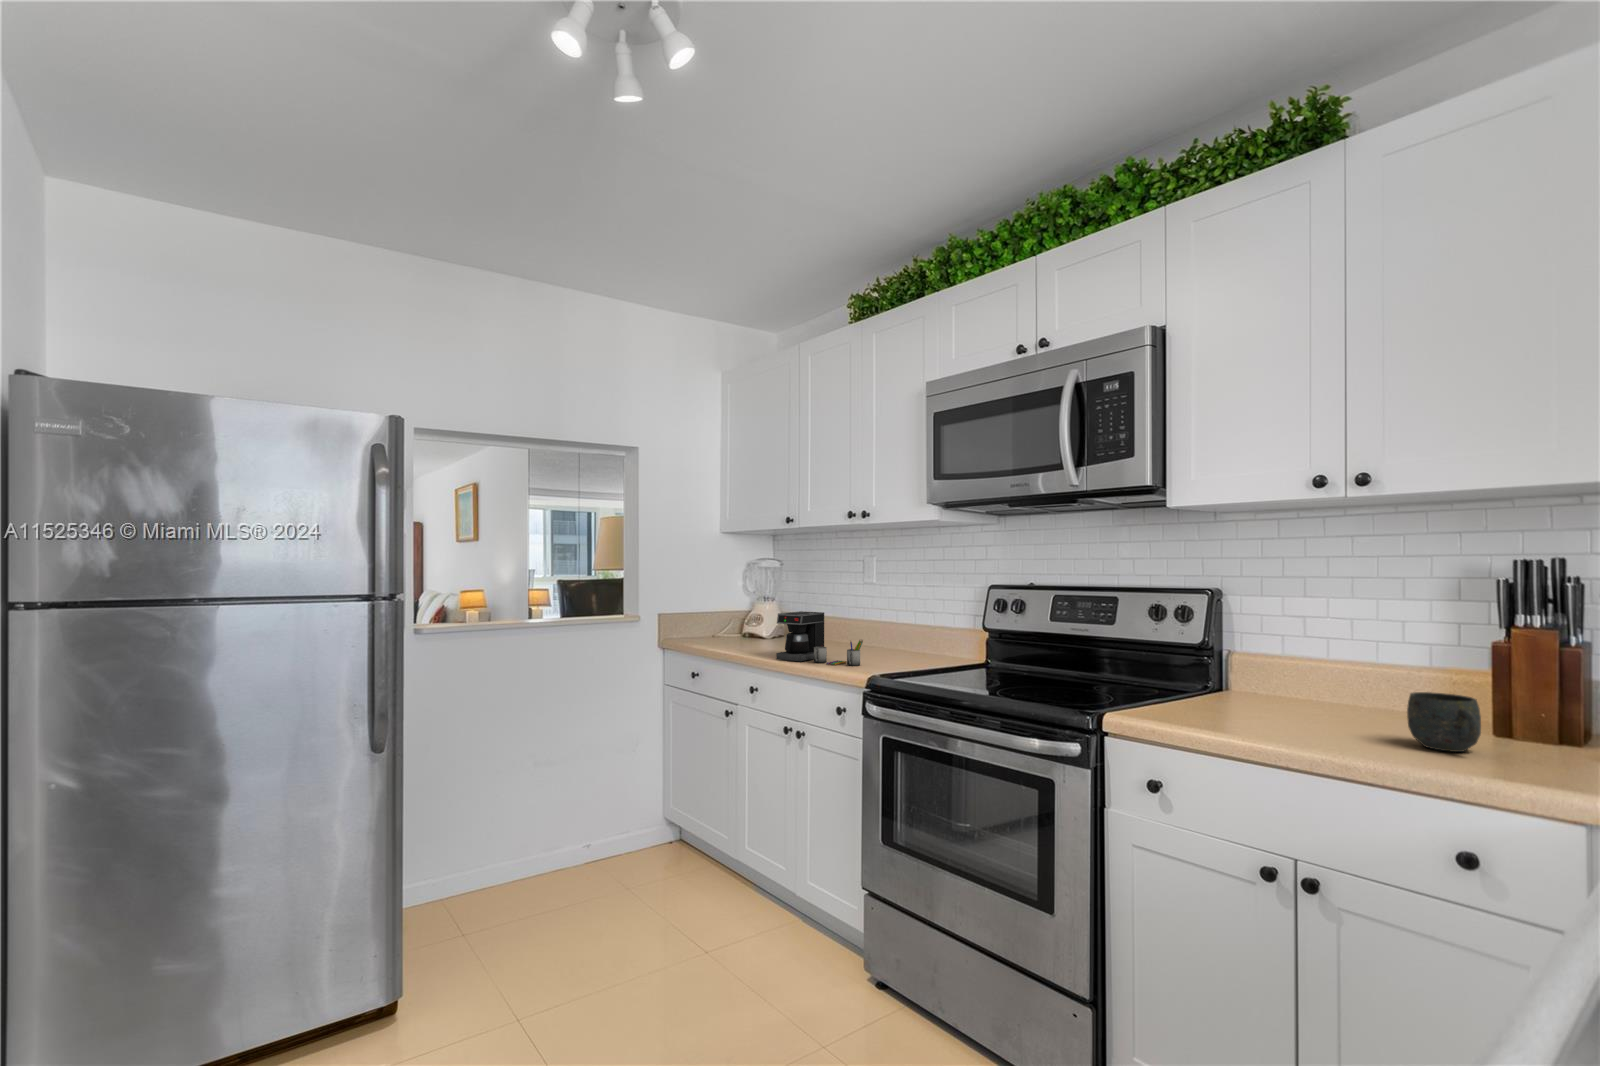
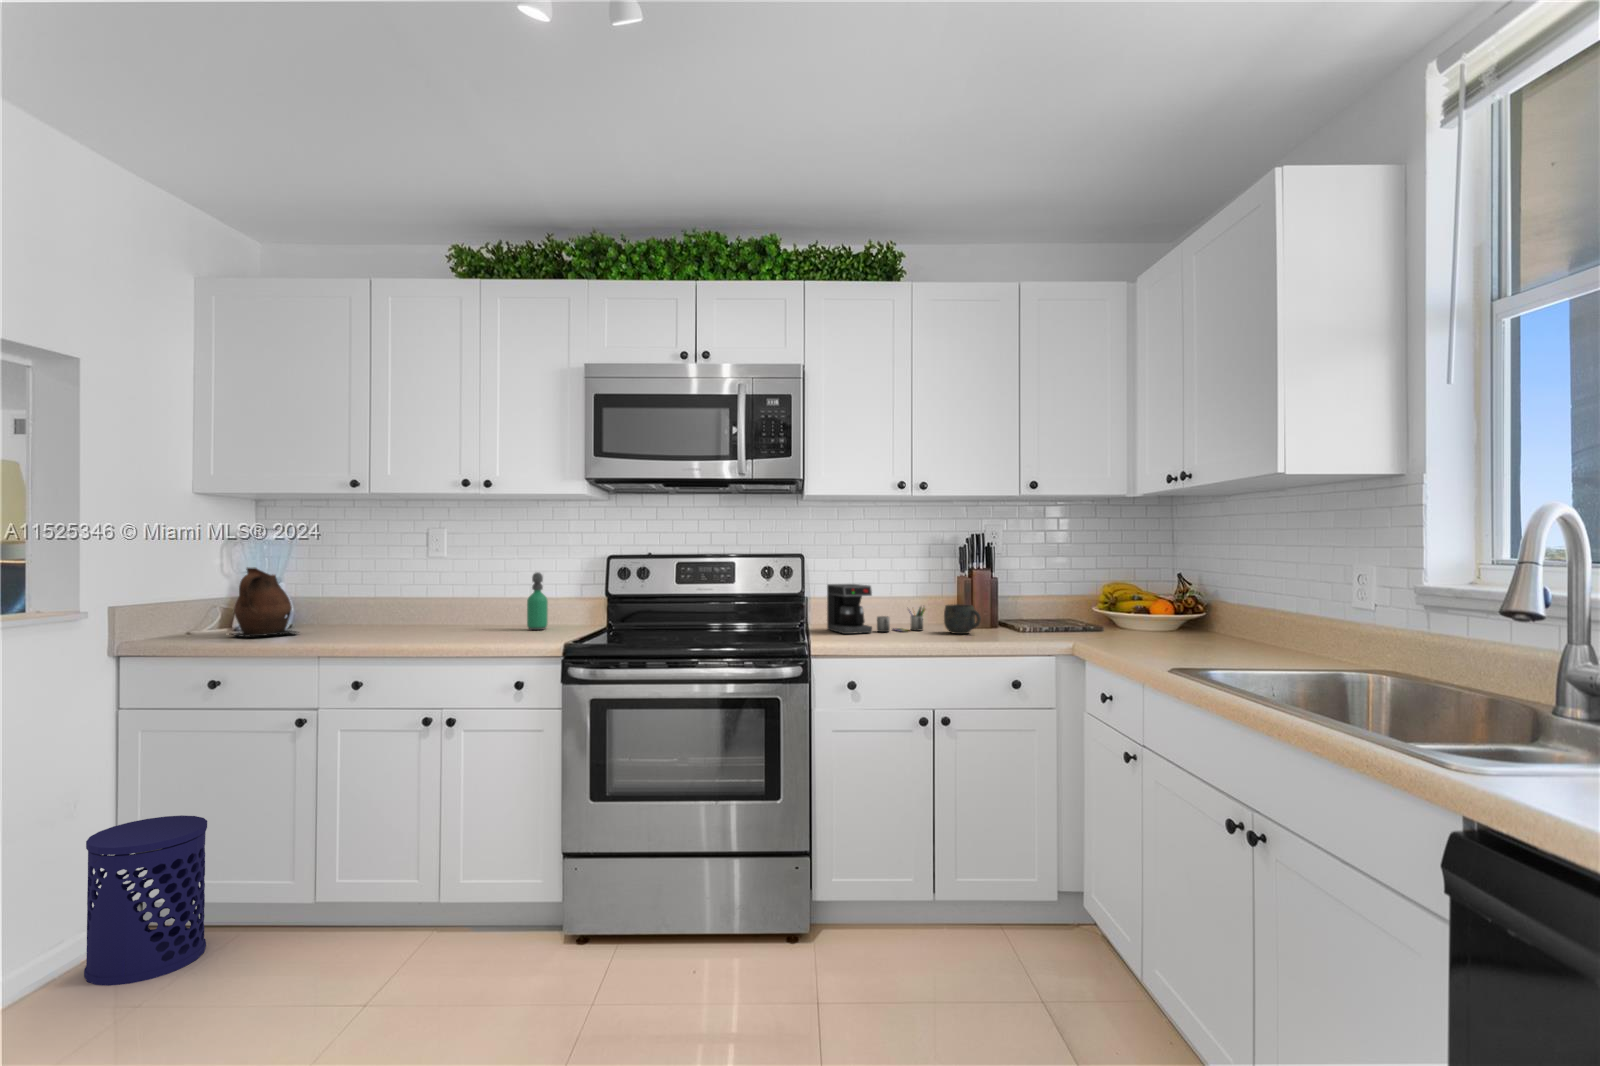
ceramic pitcher: none [728,587,772,642] -> present [232,567,297,637]
soap dispenser: none [911,600,931,659] -> present [527,572,548,630]
coffee maker: present [776,611,863,666] -> present [827,584,925,634]
waste bin: none [621,765,689,882] -> present [84,815,207,986]

